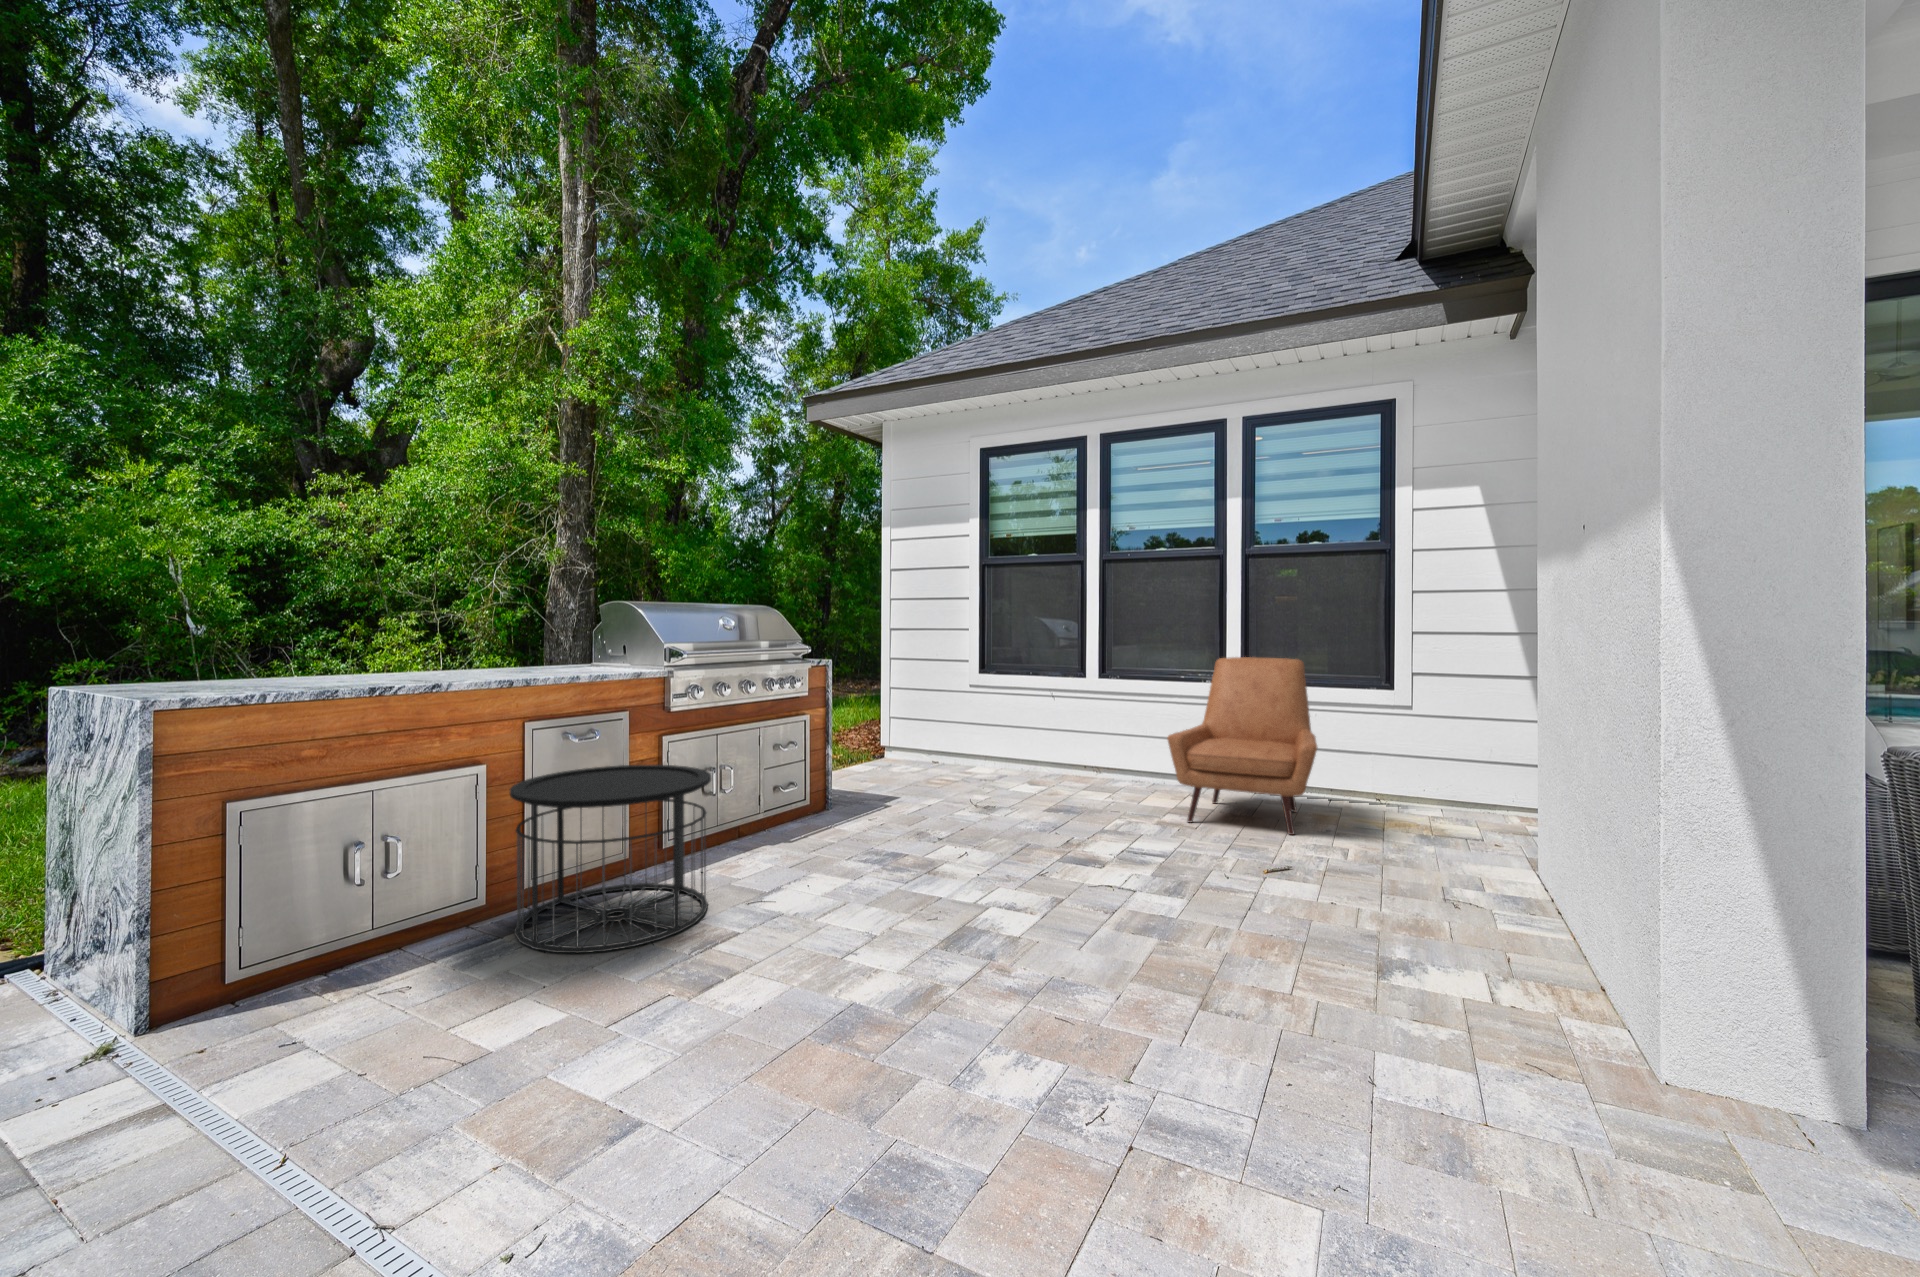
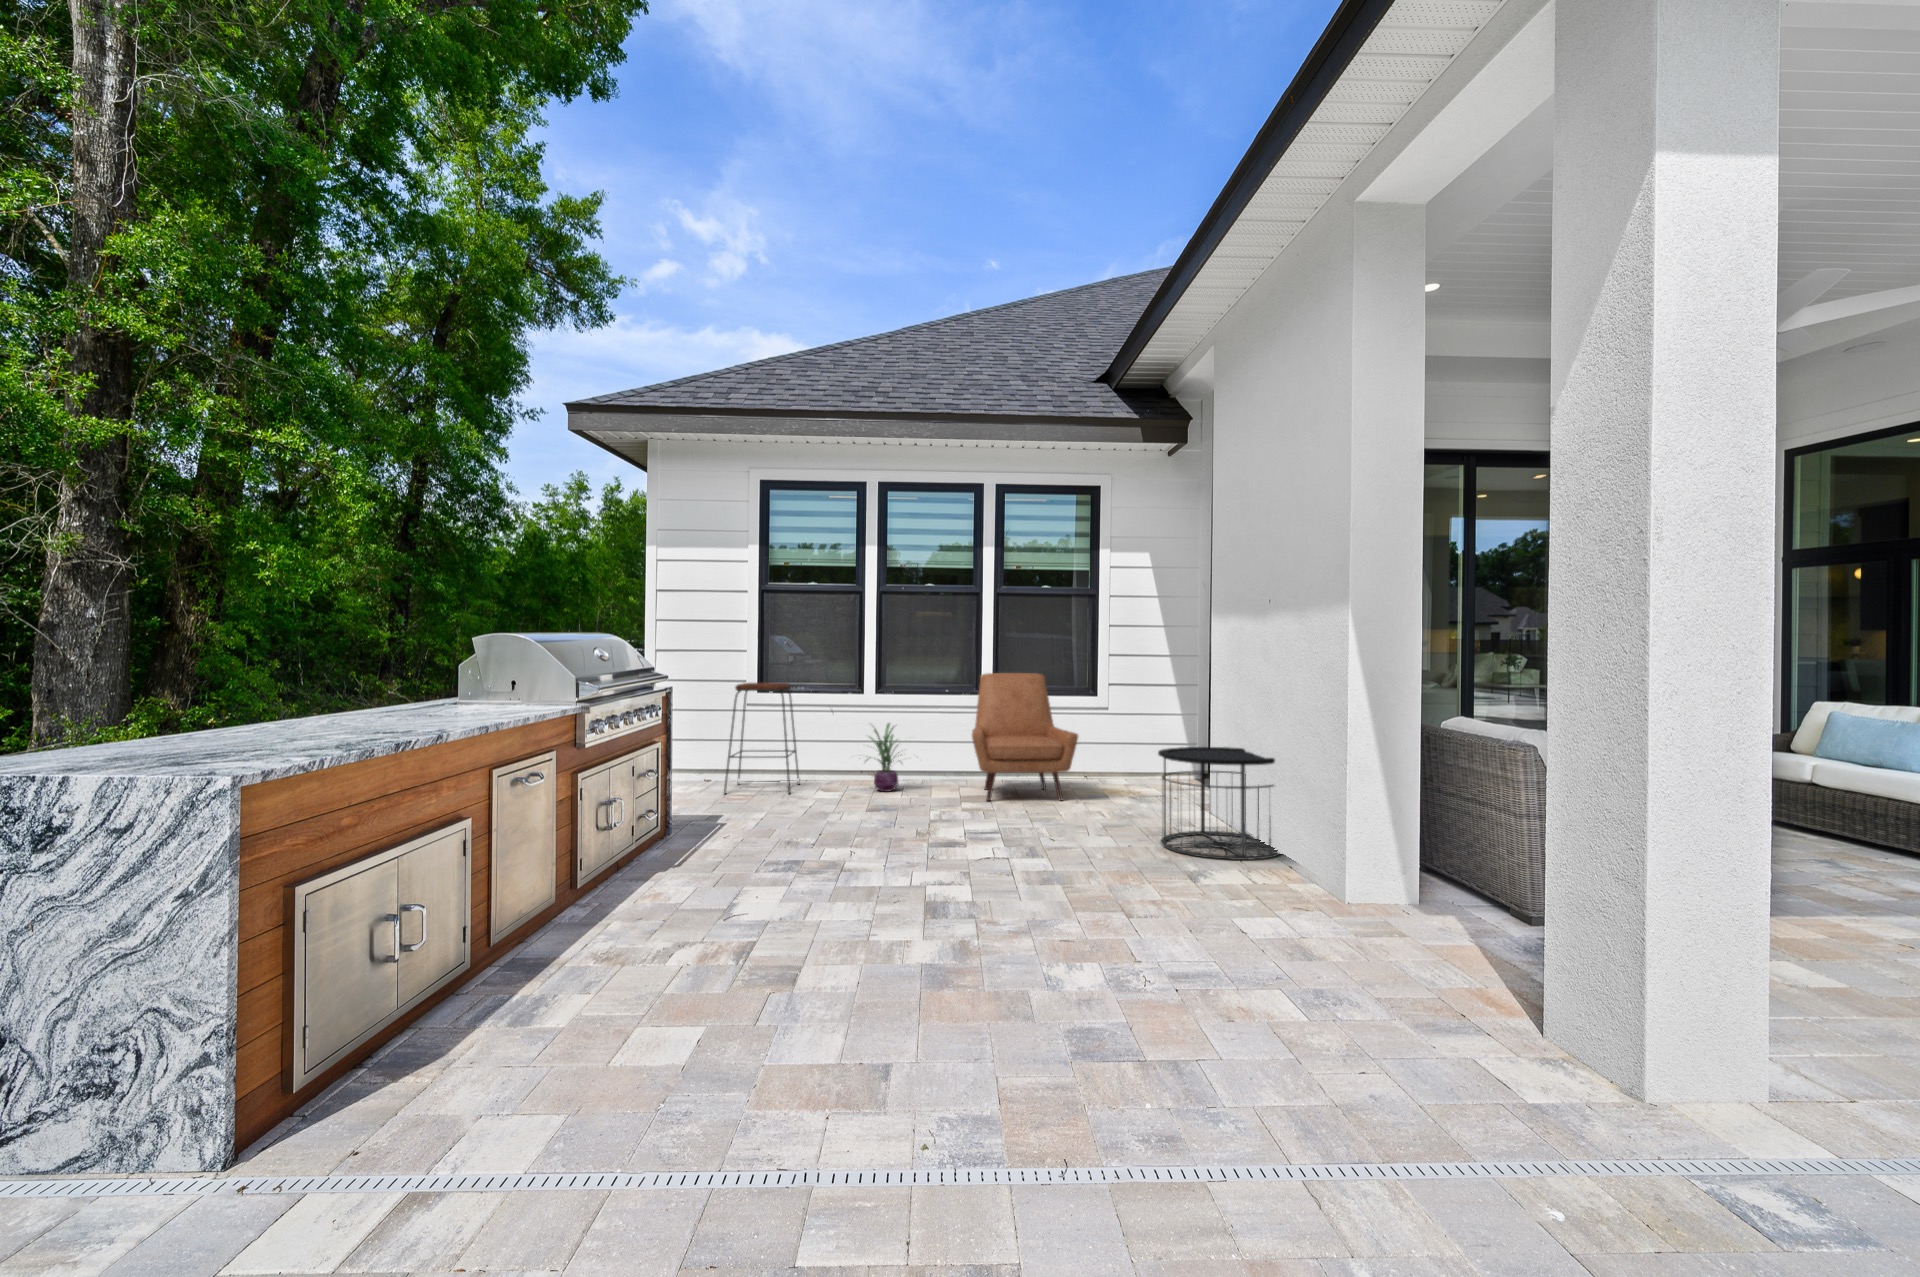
bar stool: none [927,663,1019,784] -> present [724,683,800,794]
decorative plant: none [1050,712,1138,793] -> present [866,723,899,792]
side table: present [510,765,711,953] -> present [1158,747,1280,860]

